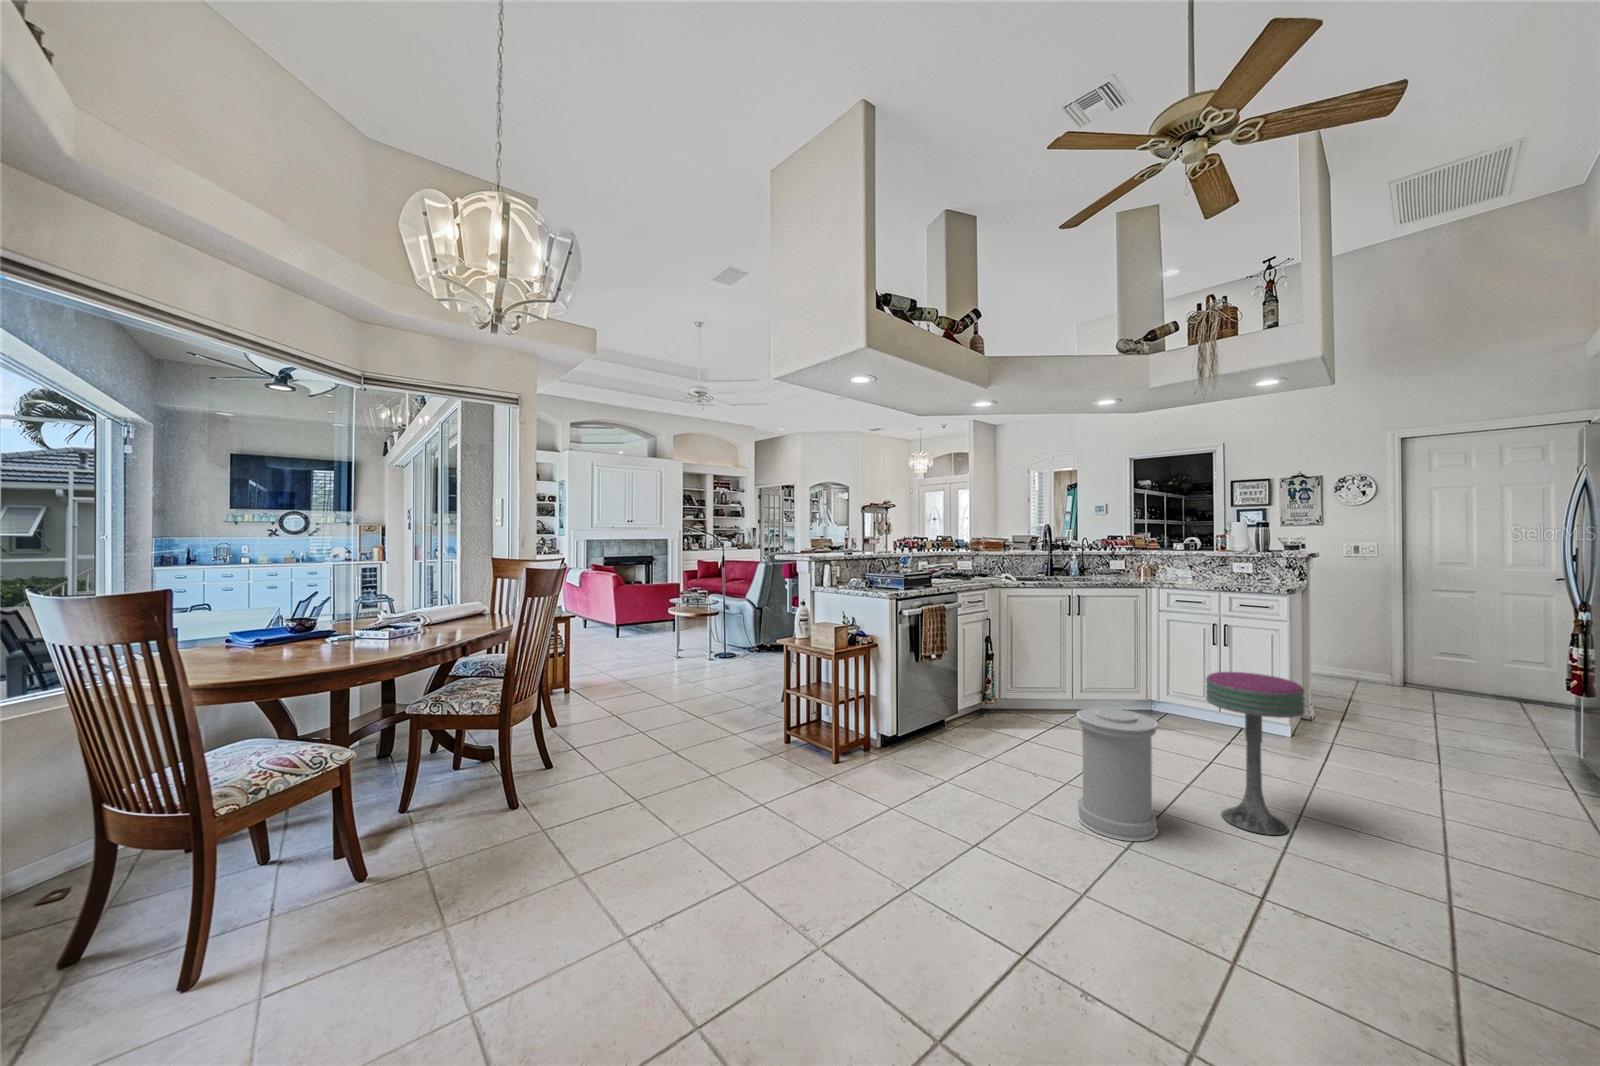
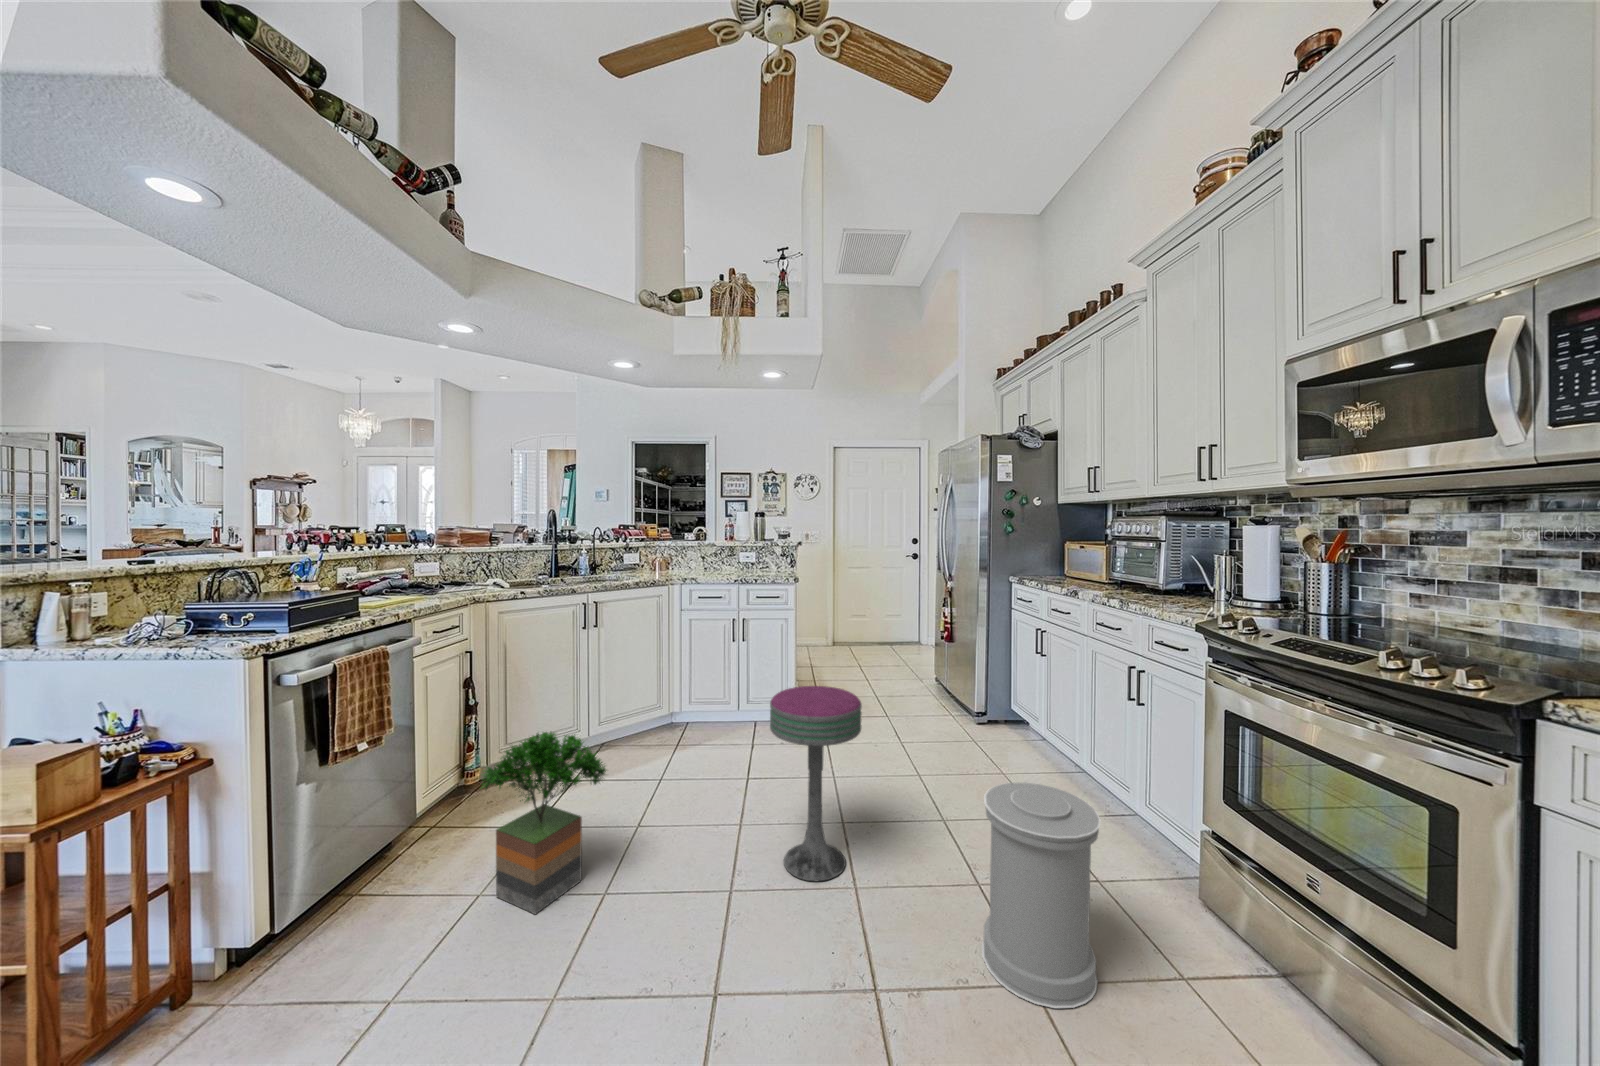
potted tree: none [992,668,1074,776] -> present [482,732,606,914]
trash can: present [1077,708,1158,841] -> present [982,783,1101,1008]

